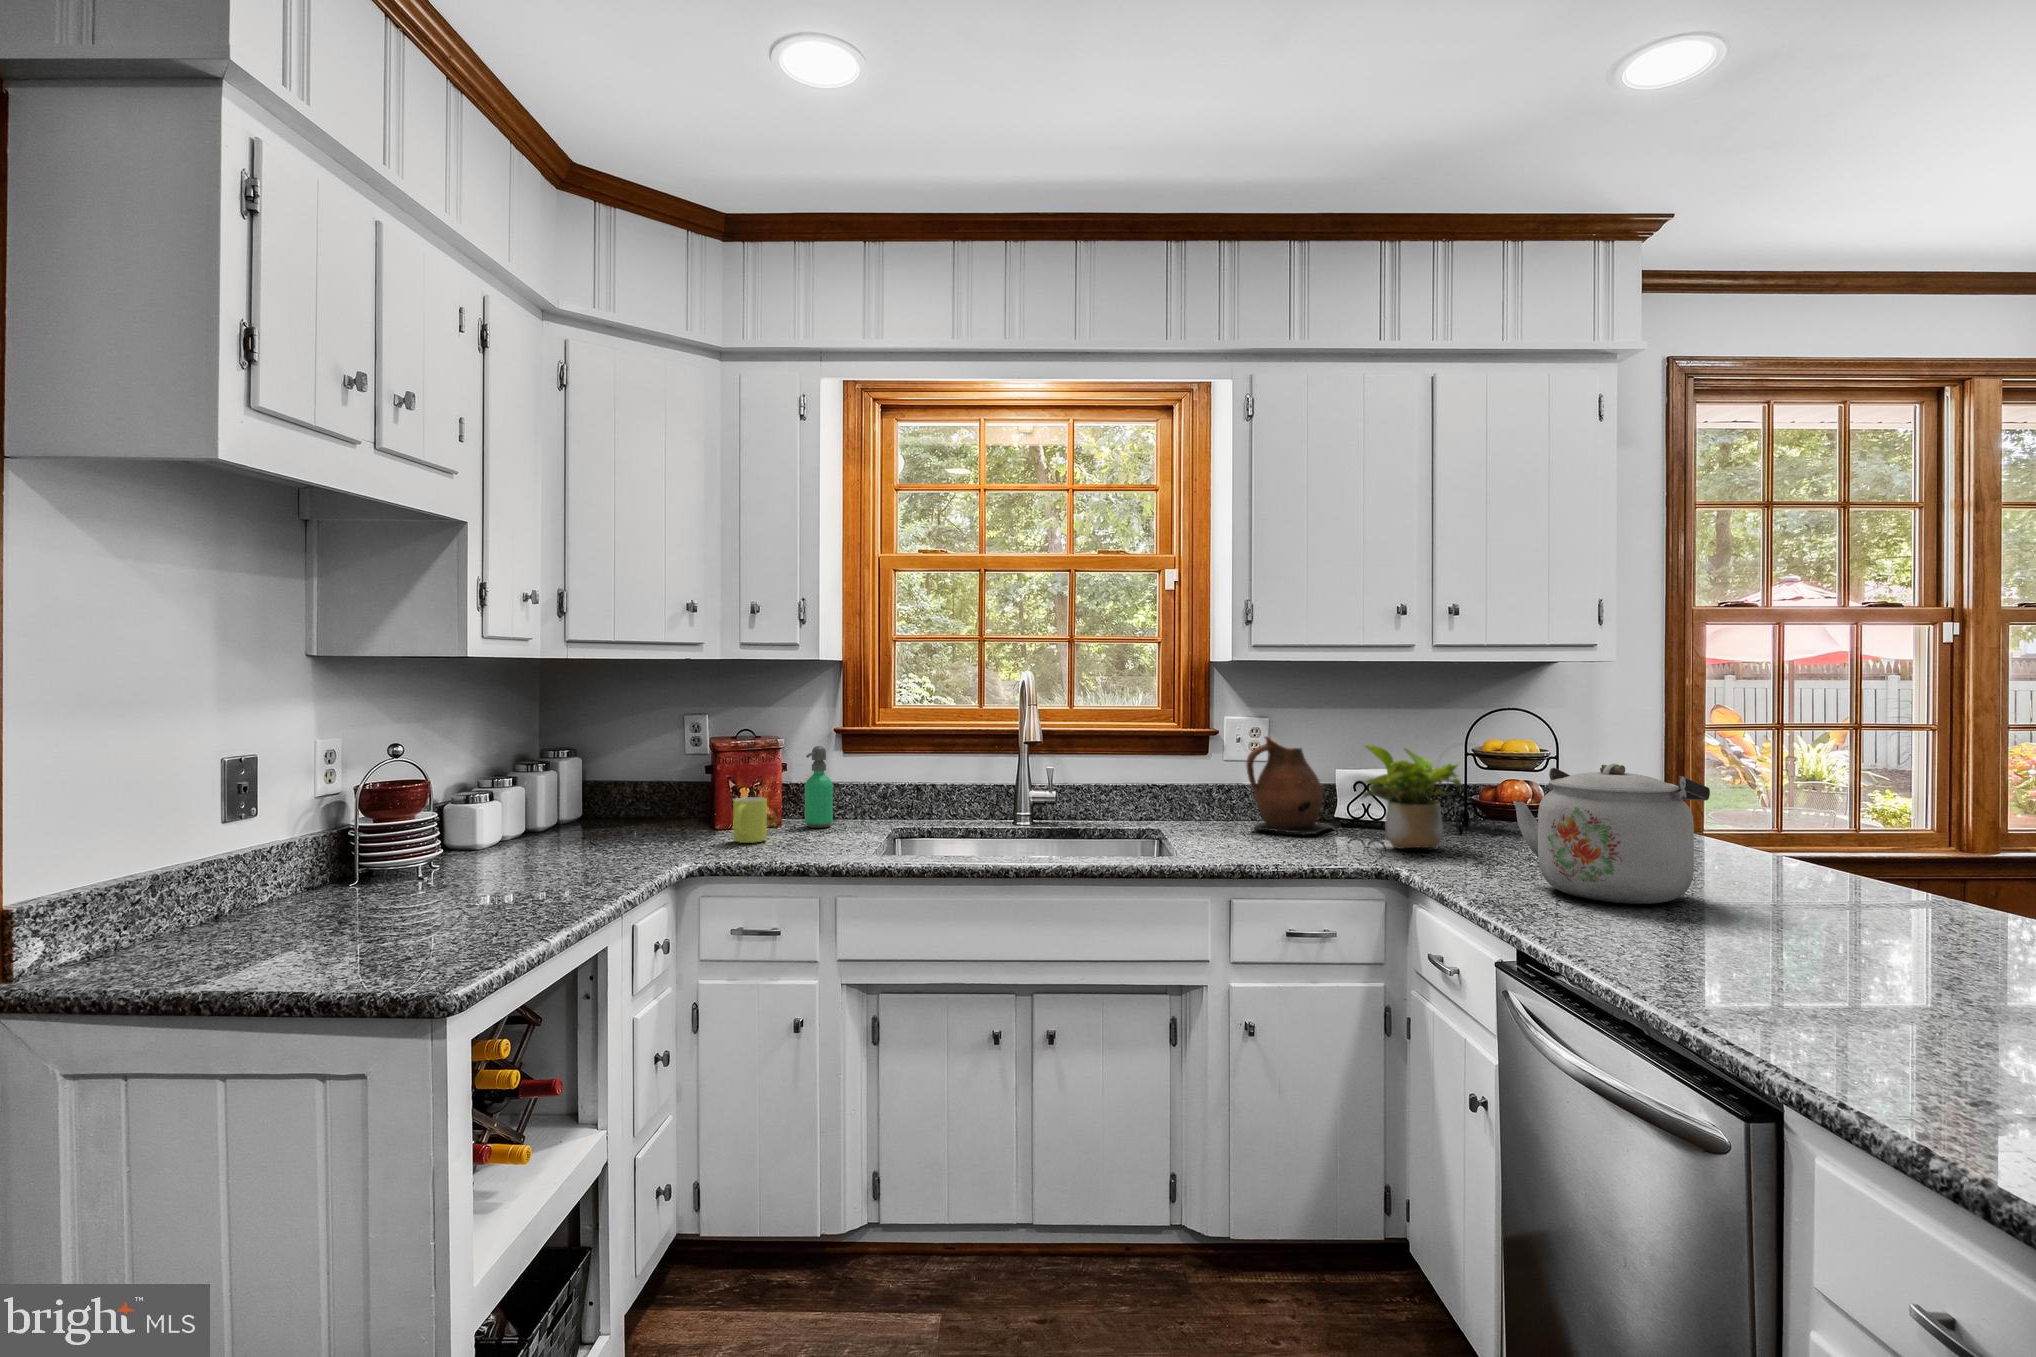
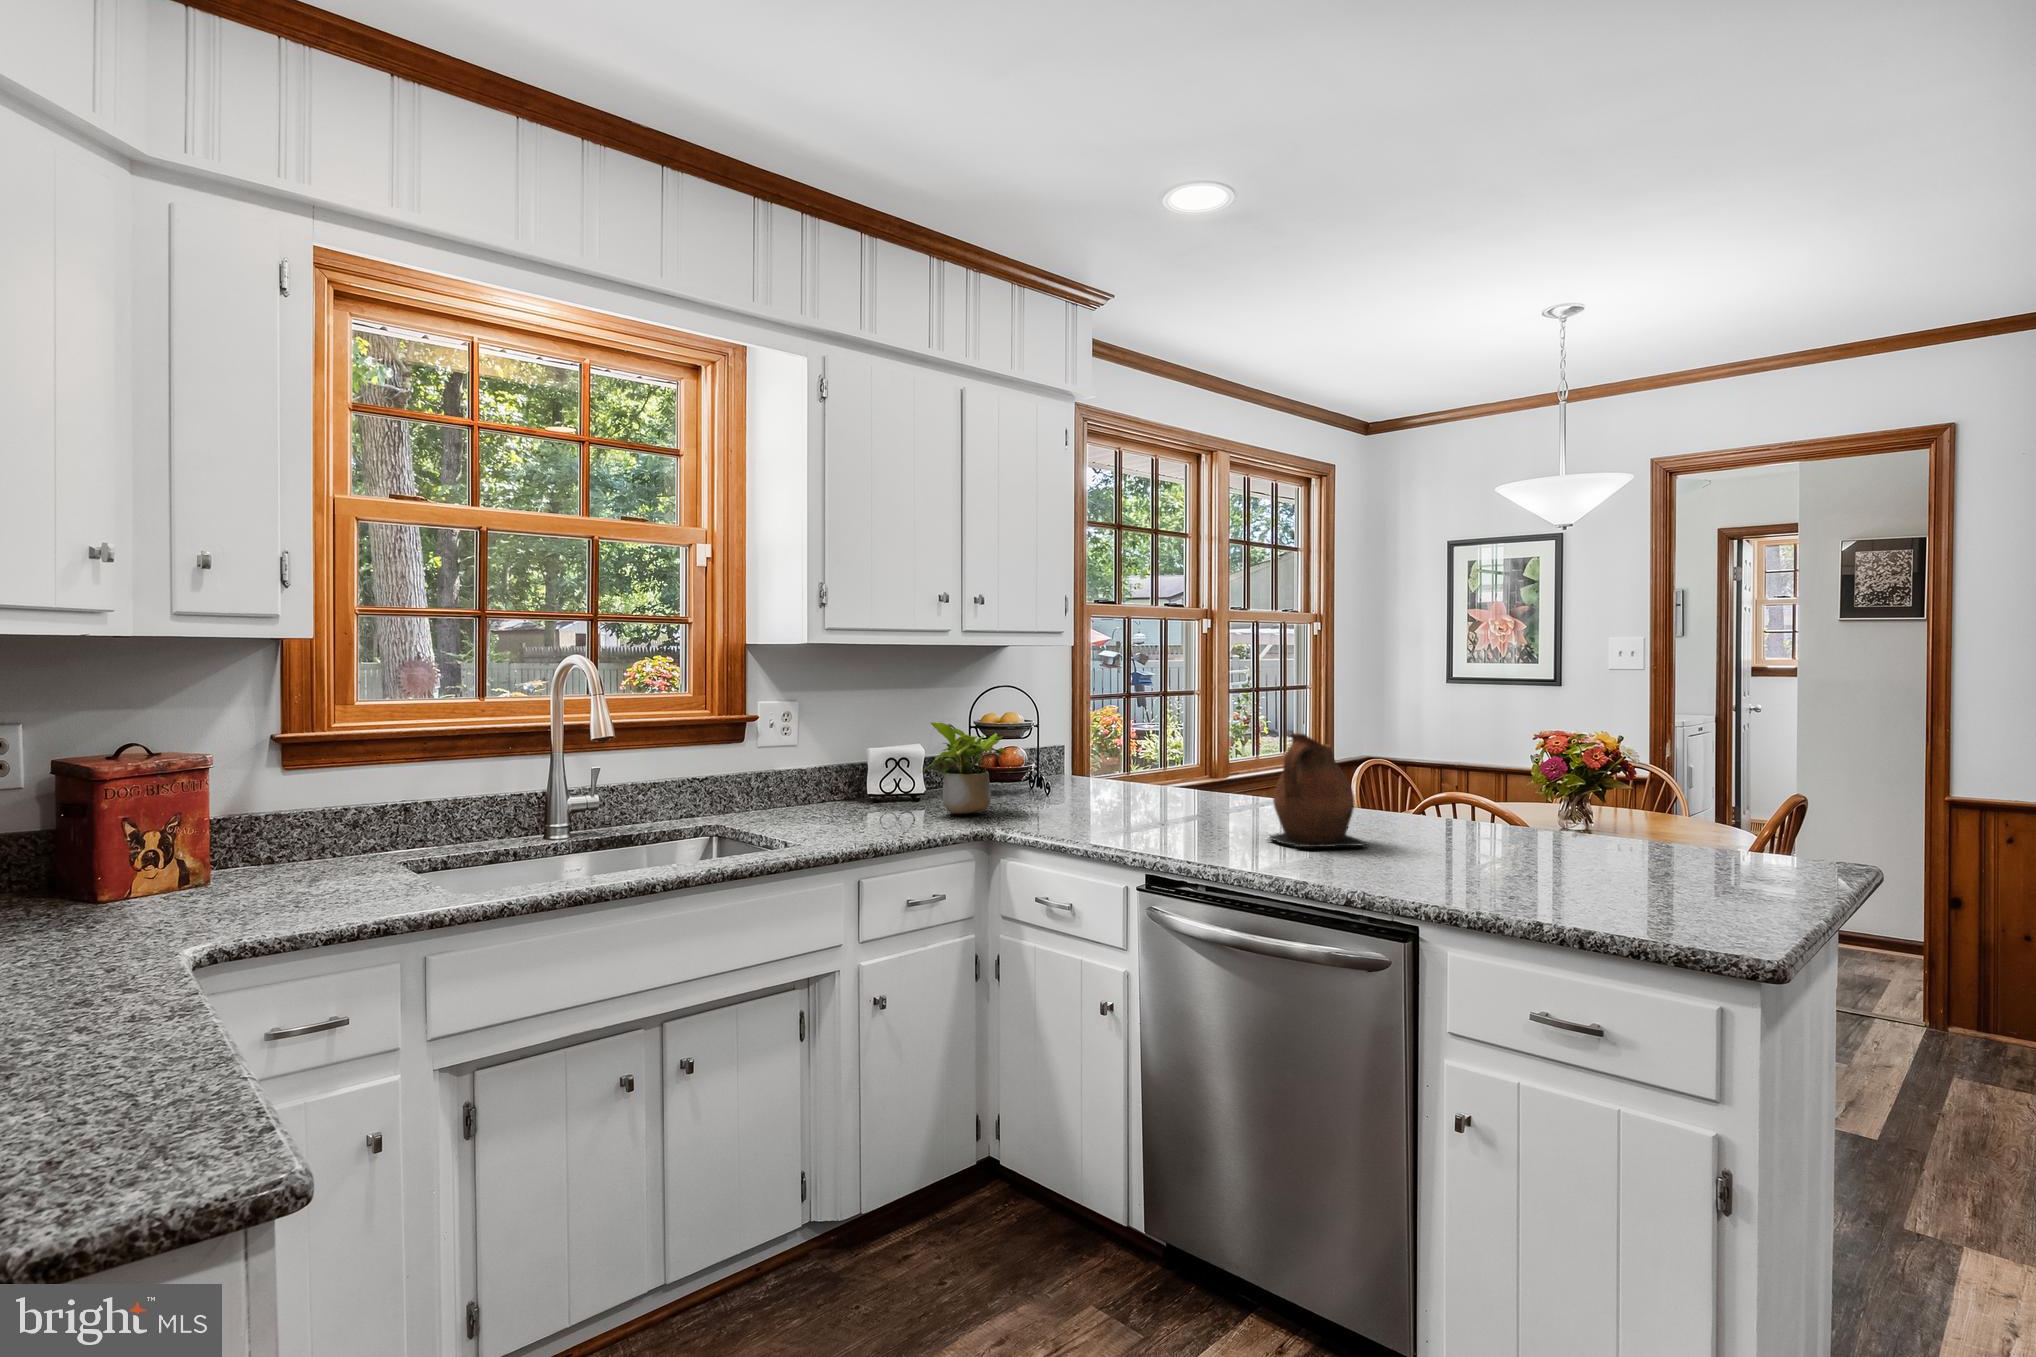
ceramic pitcher: present [1247,736,1334,835] -> present [1269,733,1368,847]
soap dispenser: present [805,746,833,828] -> none [237,762,286,878]
kettle: present [1513,764,1710,904] -> none [1082,726,1210,833]
mug: present [733,797,767,843] -> none [164,842,227,913]

